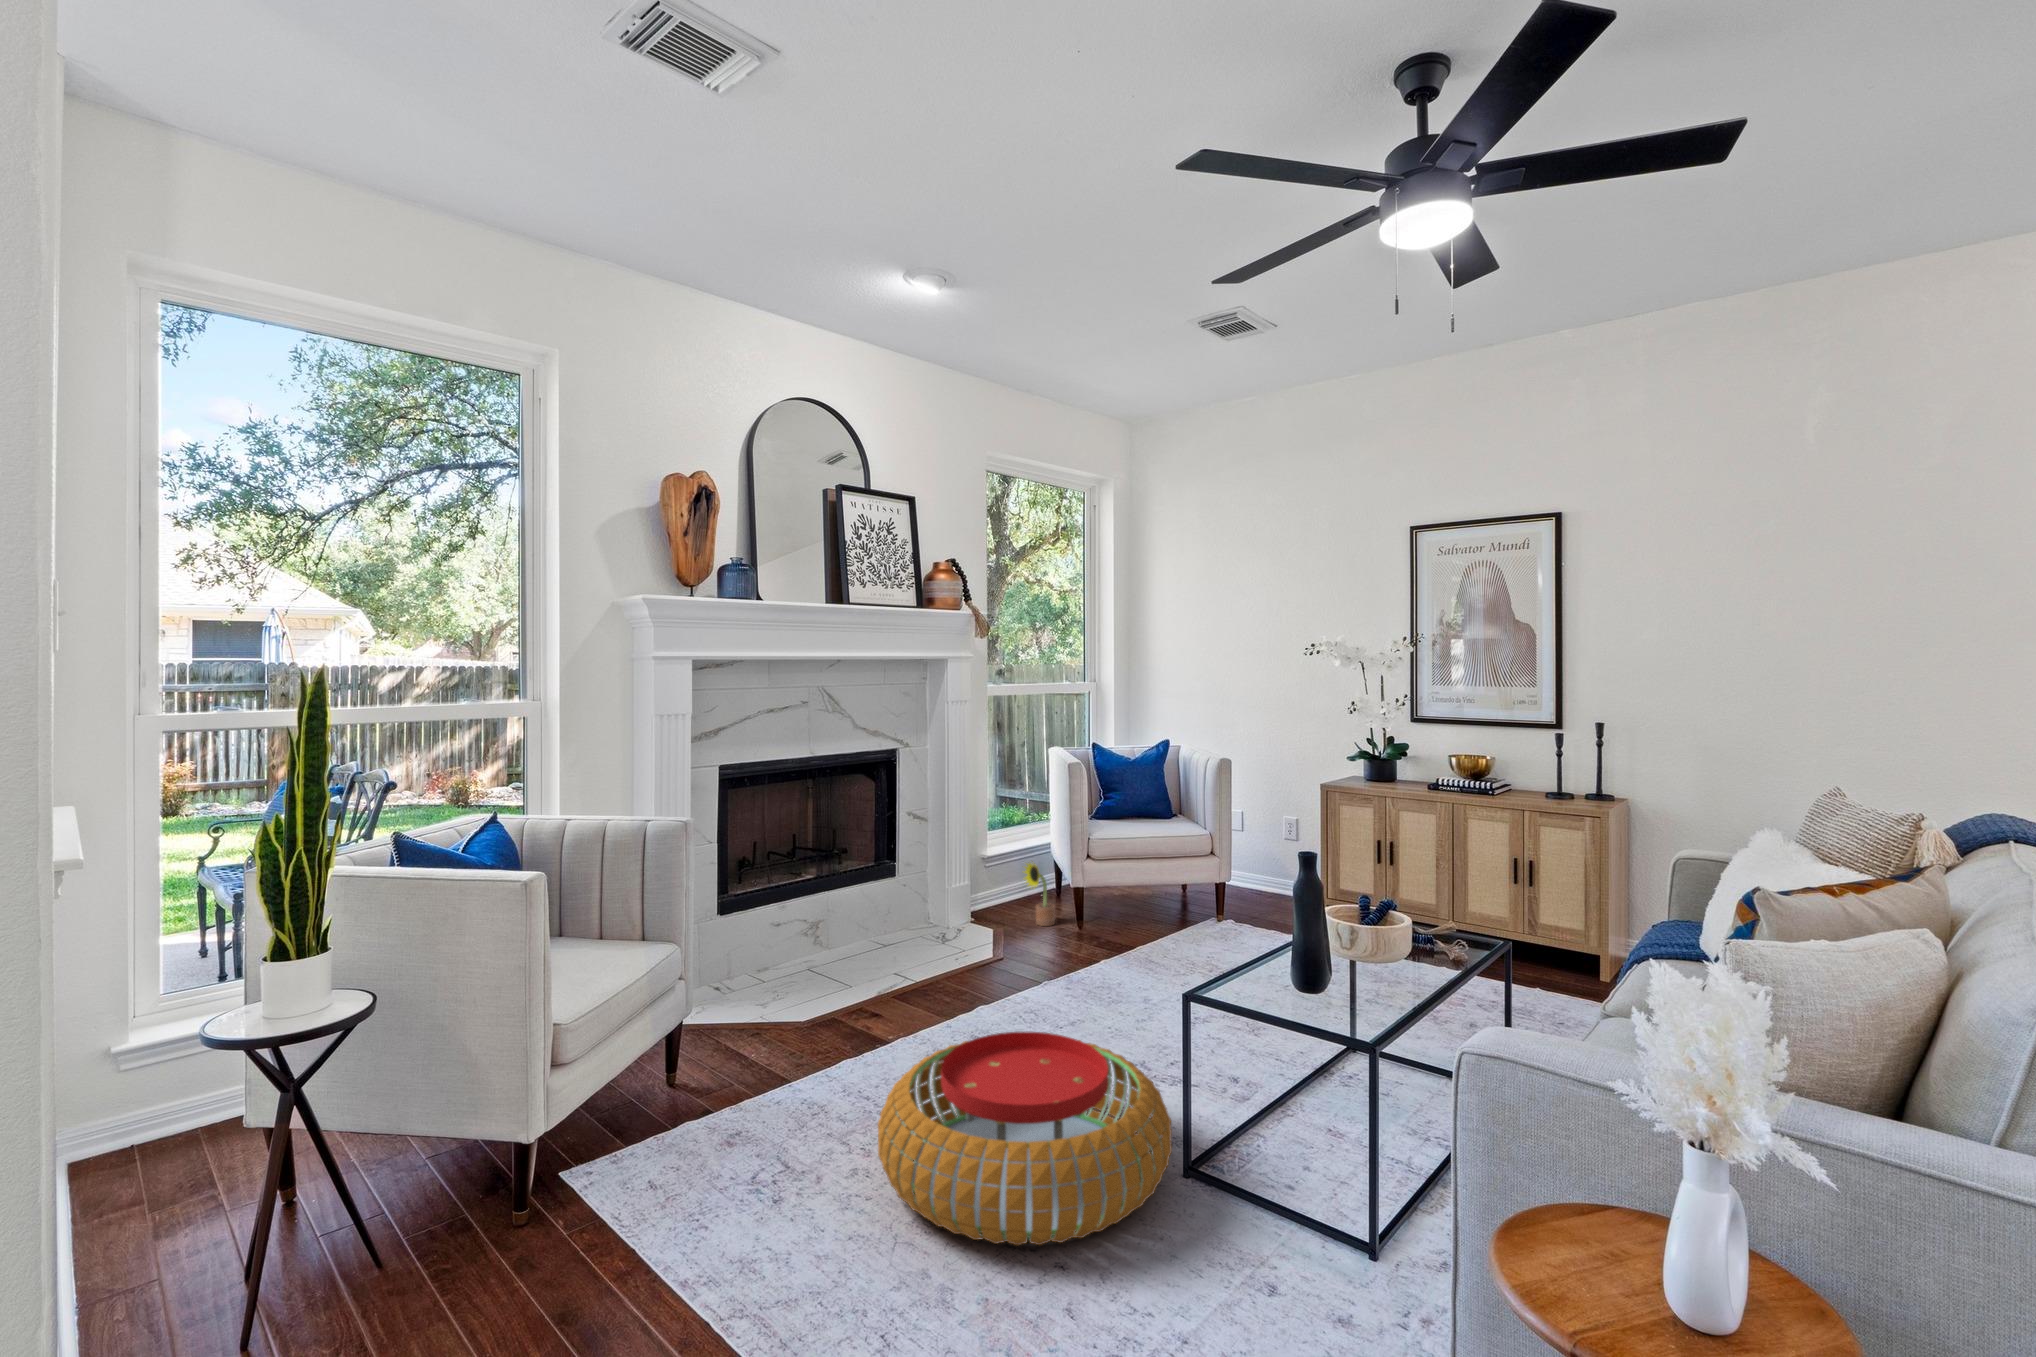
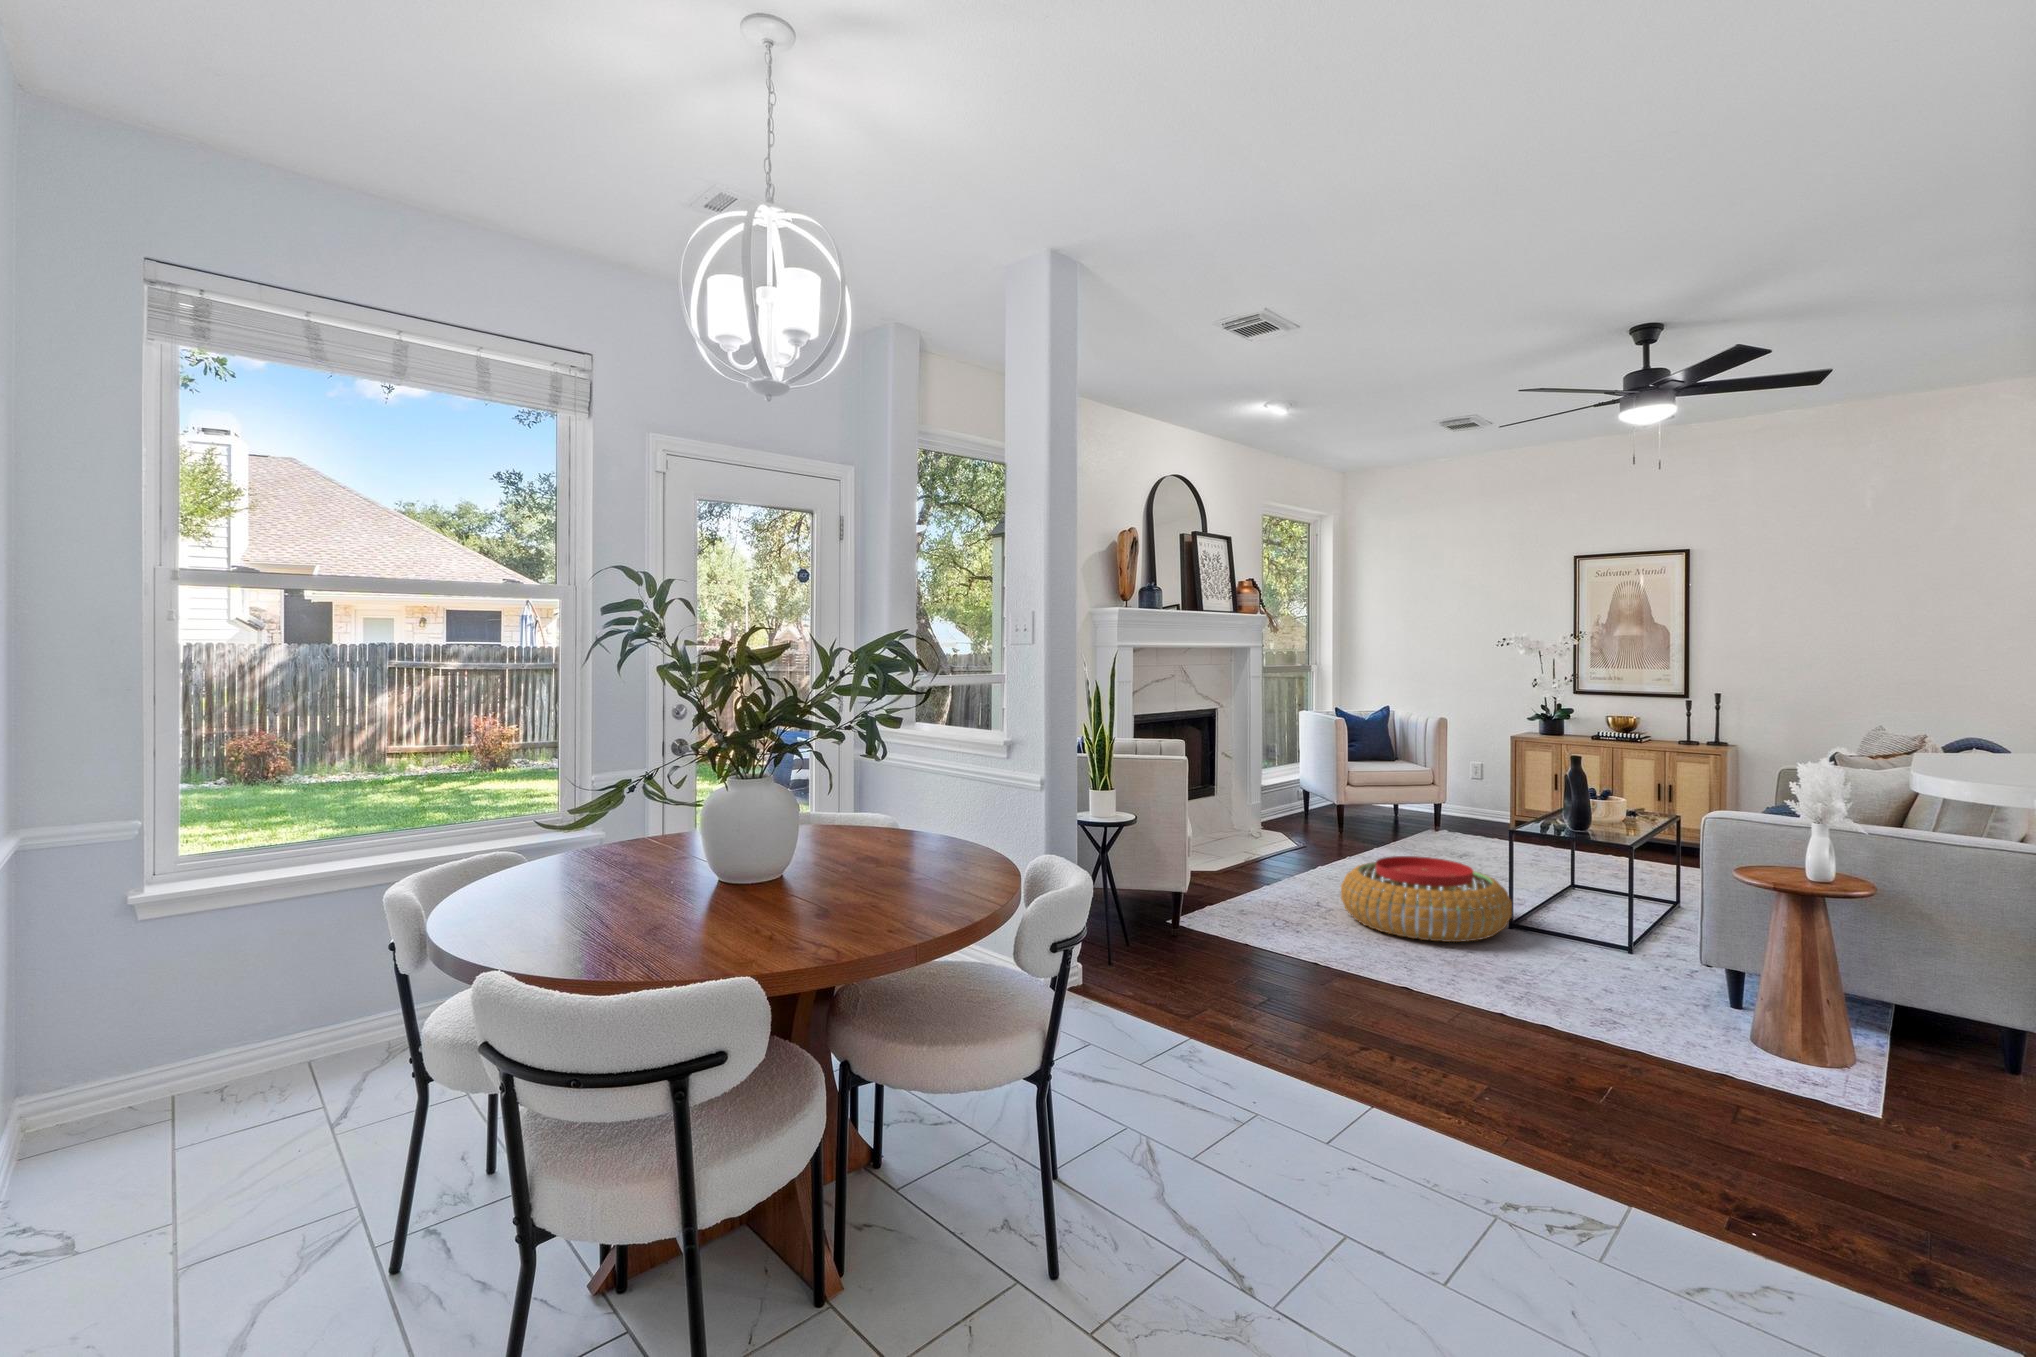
decorative plant: present [1024,863,1055,926] -> none [1301,786,1325,832]

